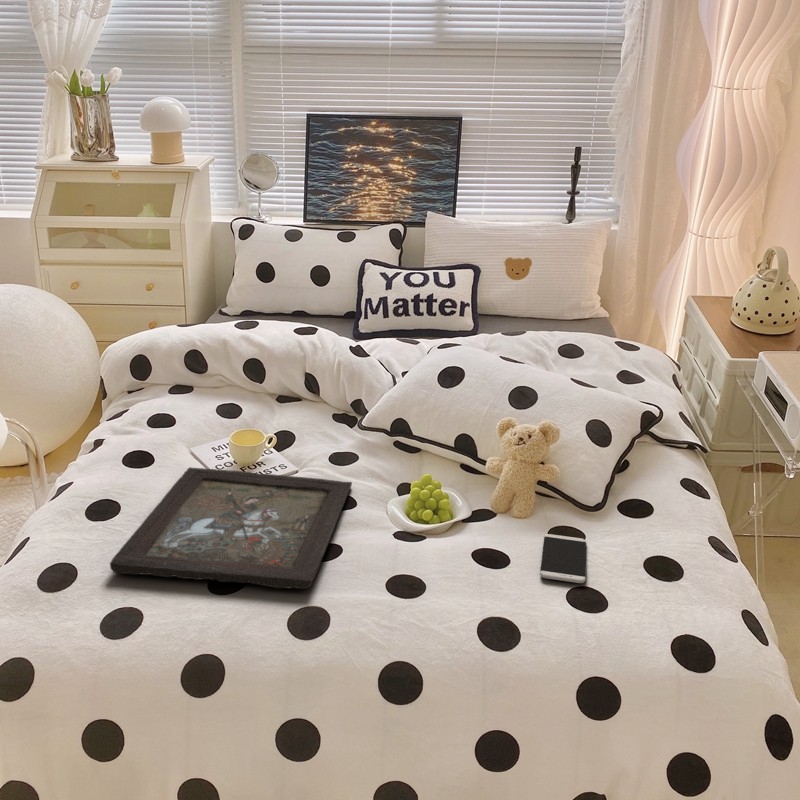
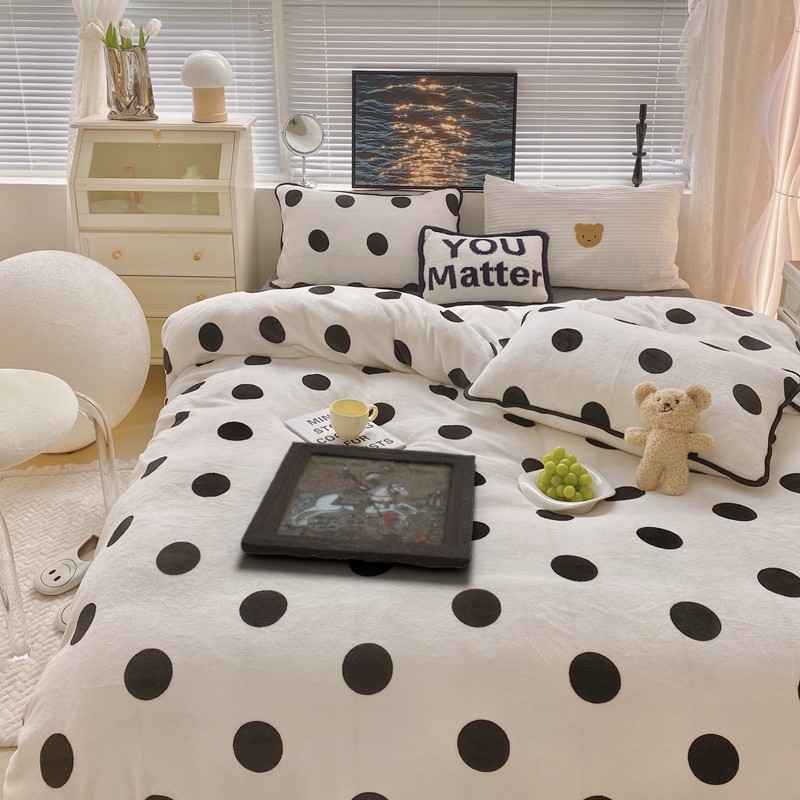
smartphone: present [540,534,586,583] -> none [703,508,765,559]

